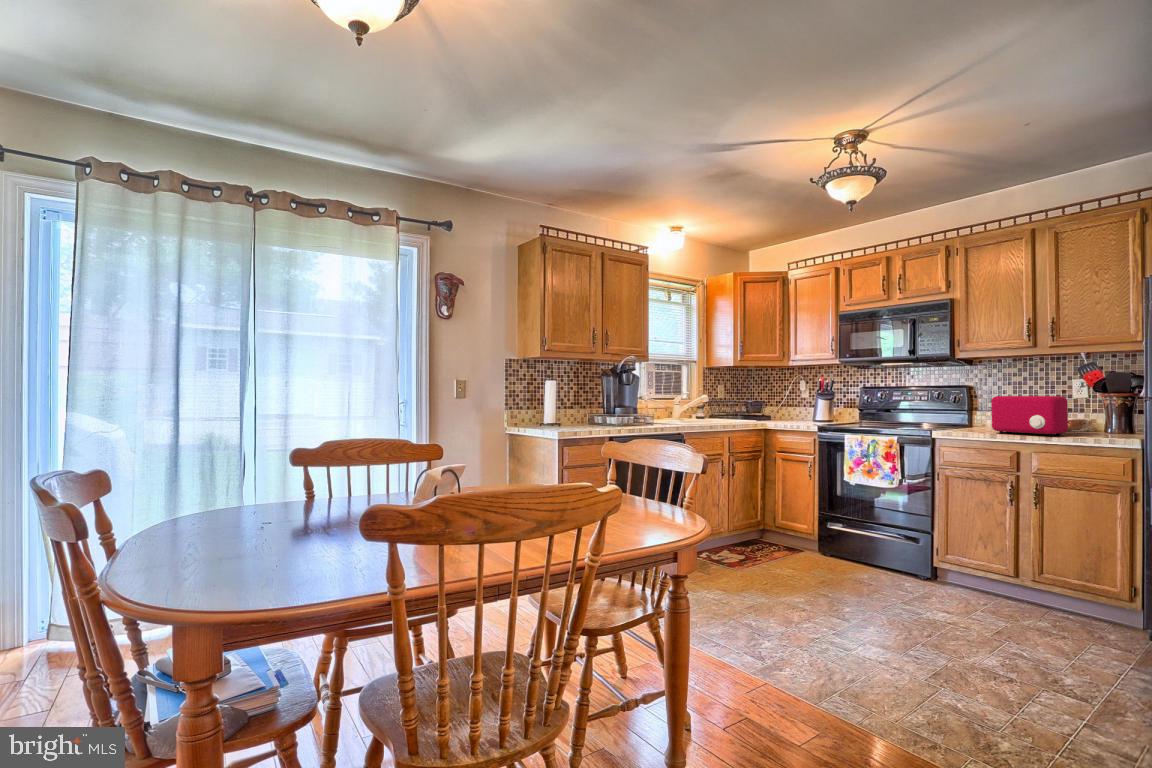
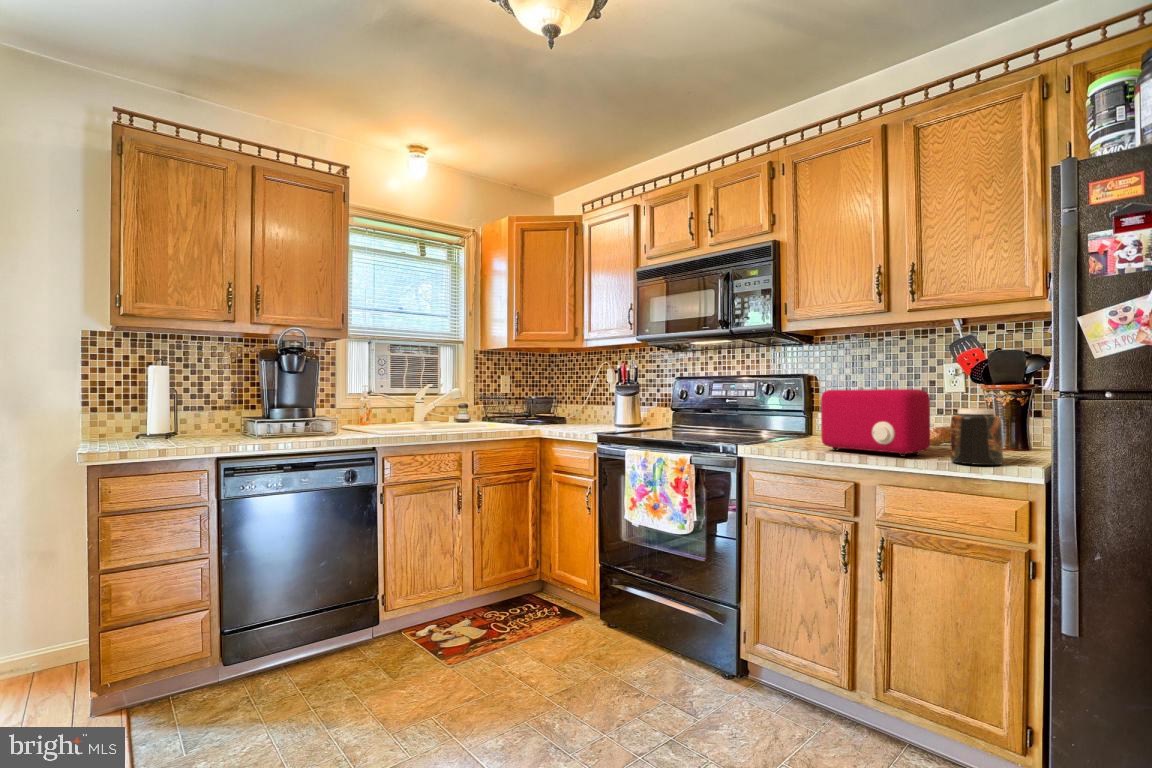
jar: none [1083,408,1117,439] -> present [950,409,1003,465]

